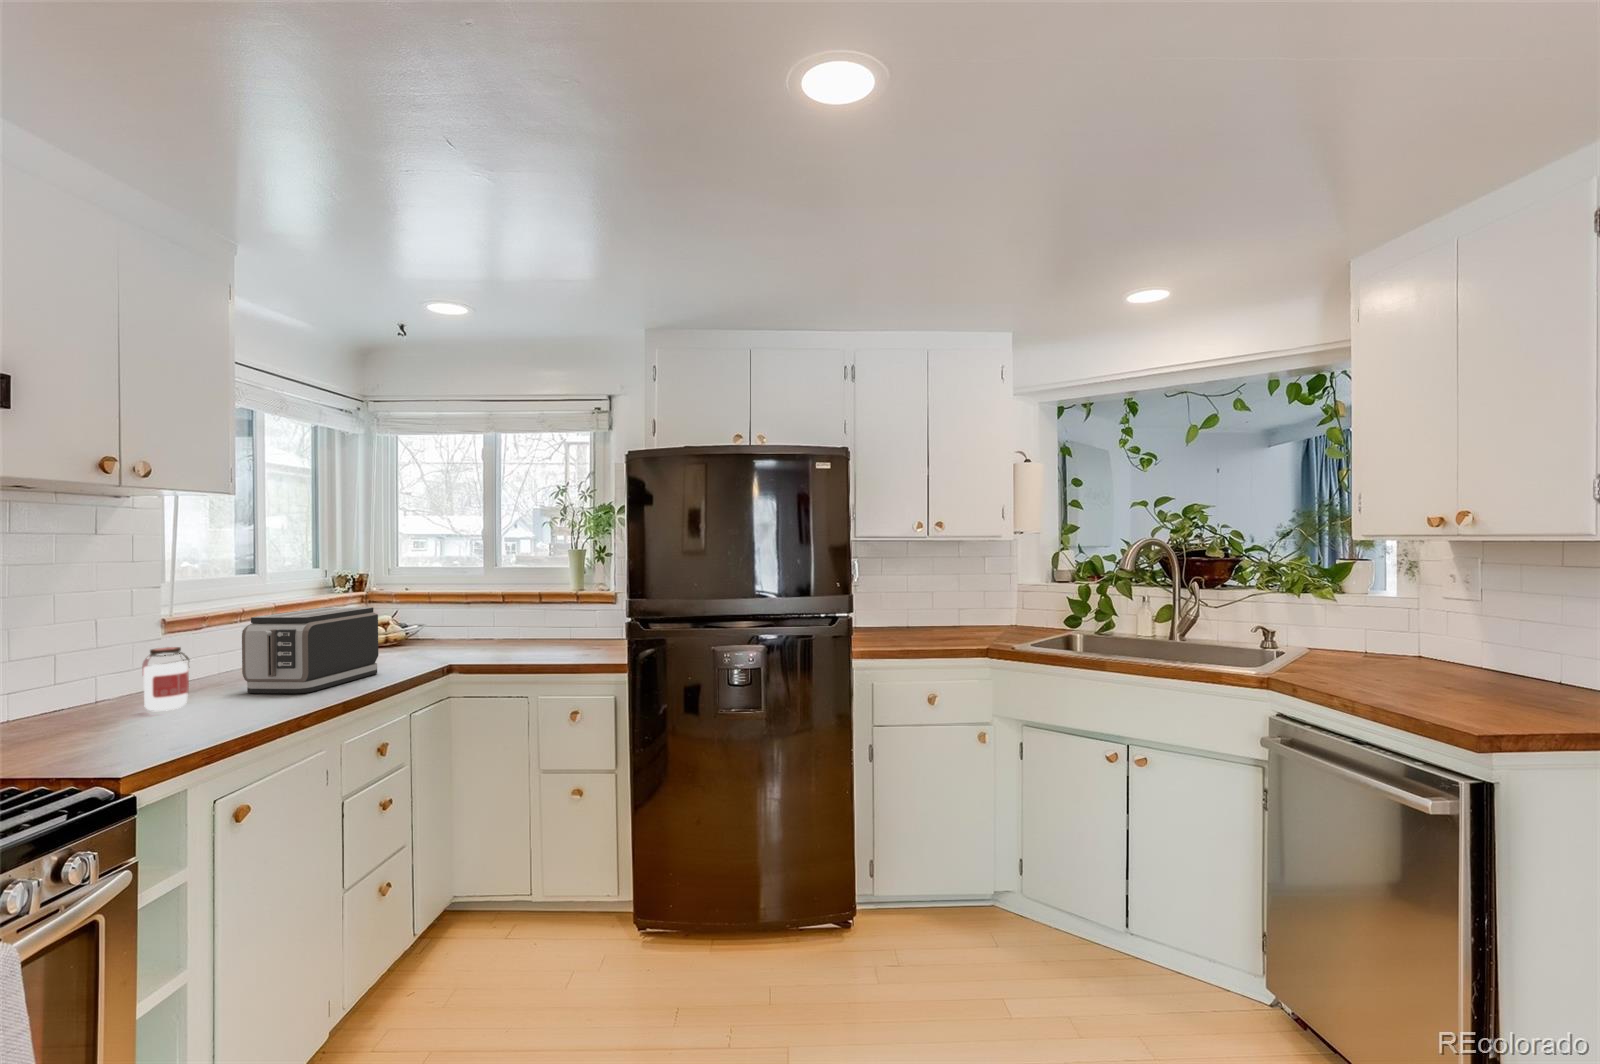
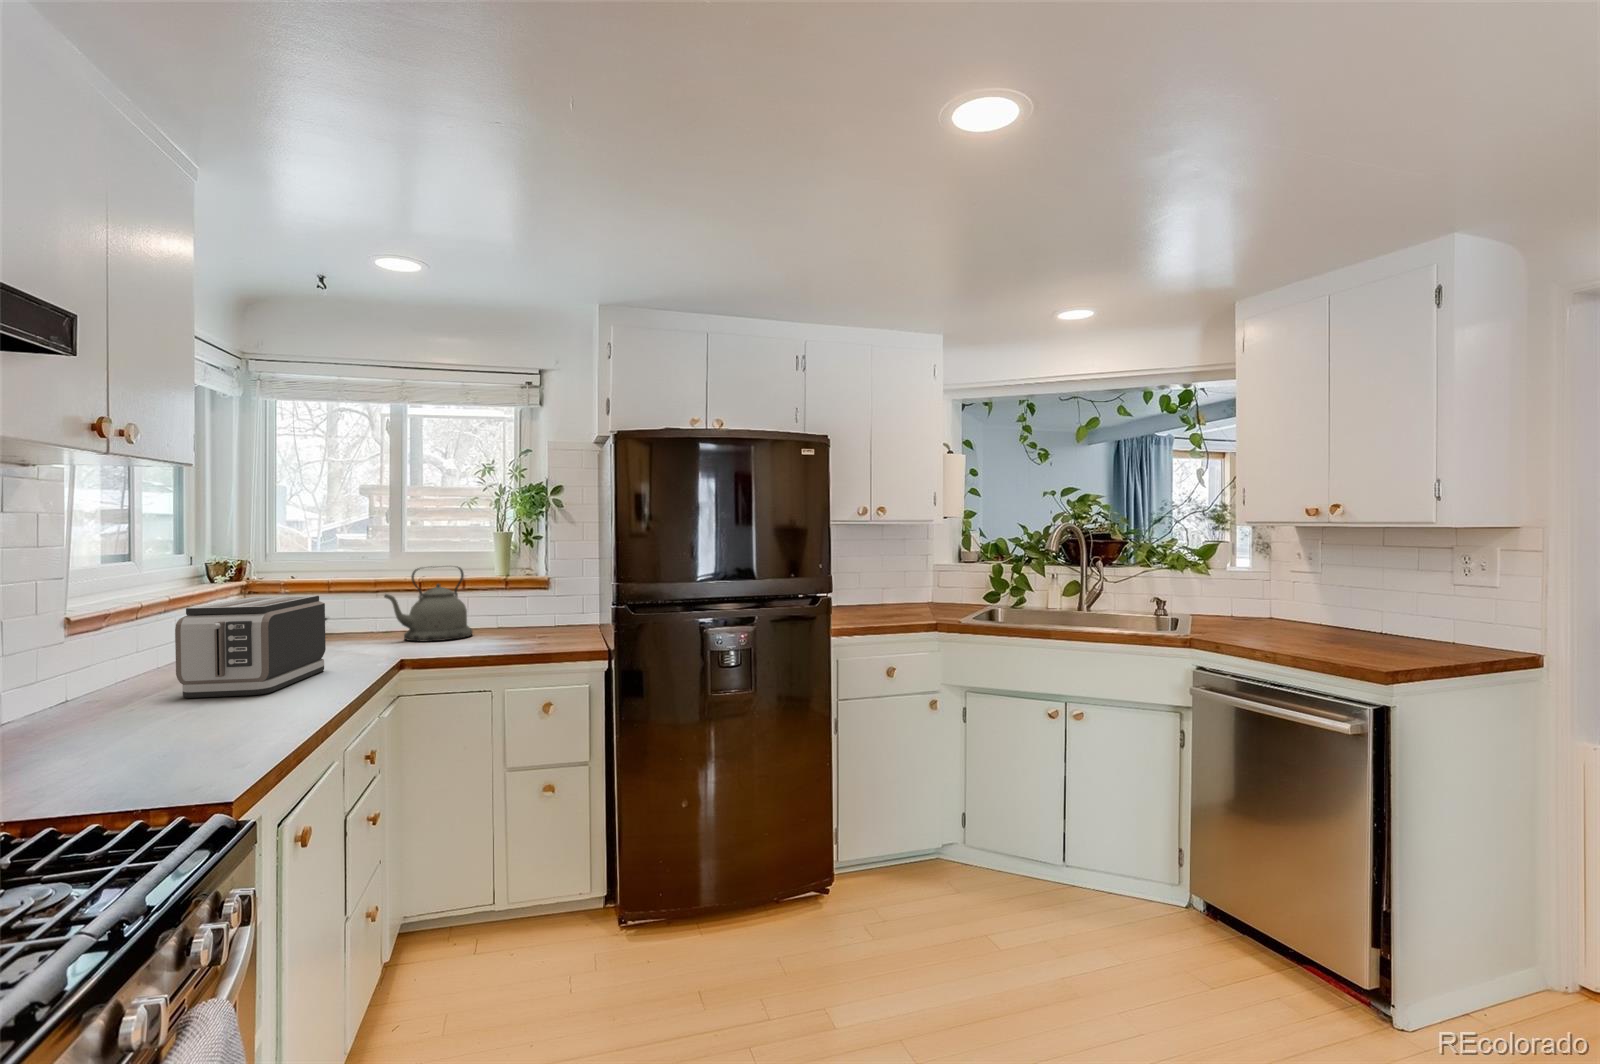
kettle: none [457,580,538,649] -> present [384,566,473,641]
jar: present [142,647,189,711] -> none [65,645,129,725]

